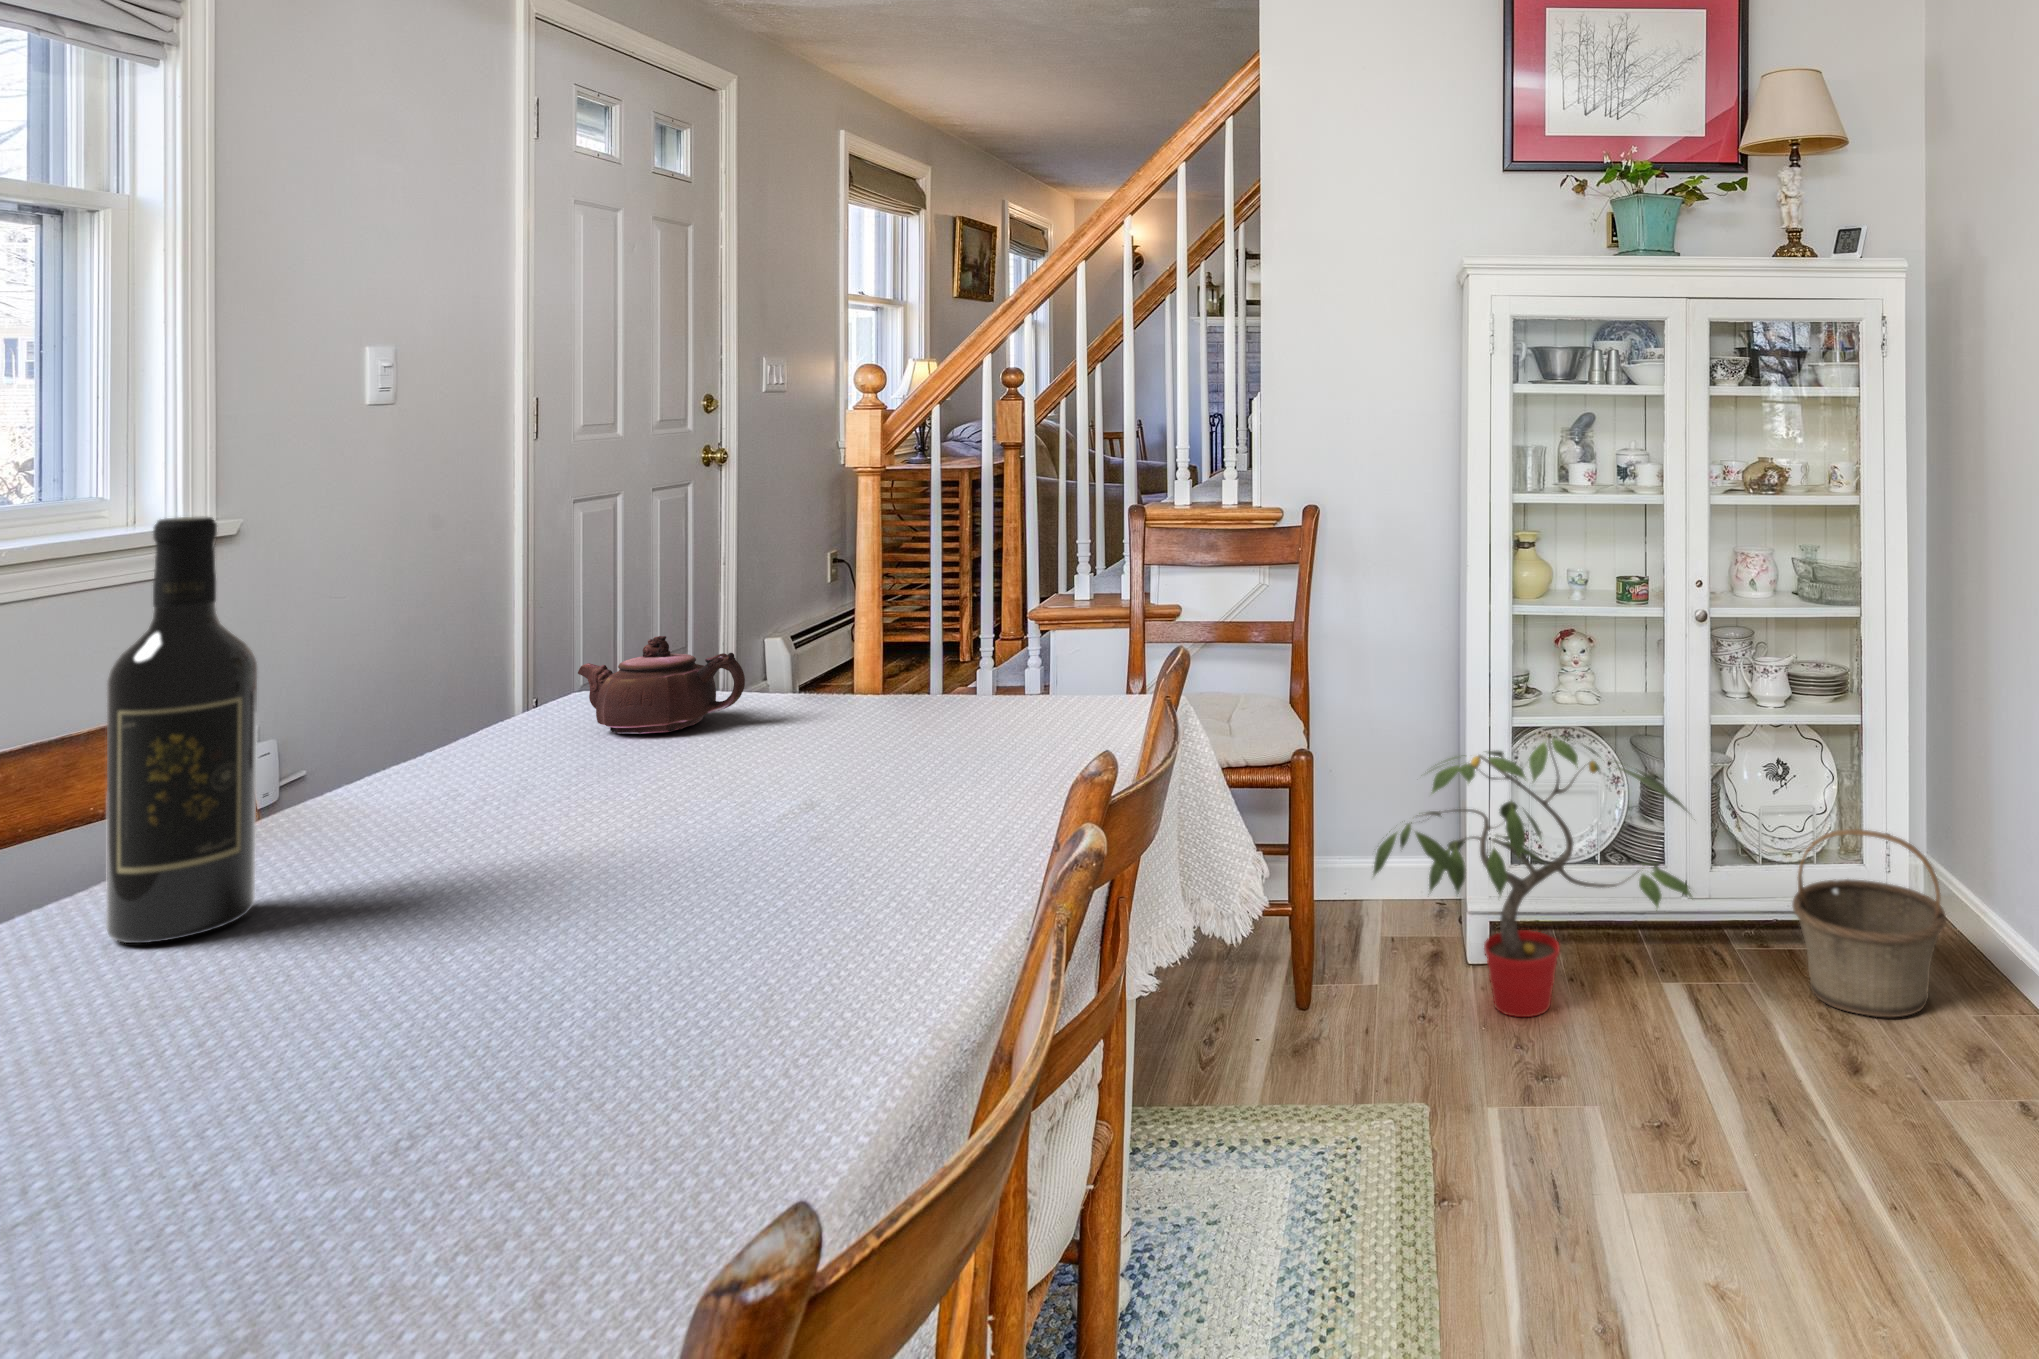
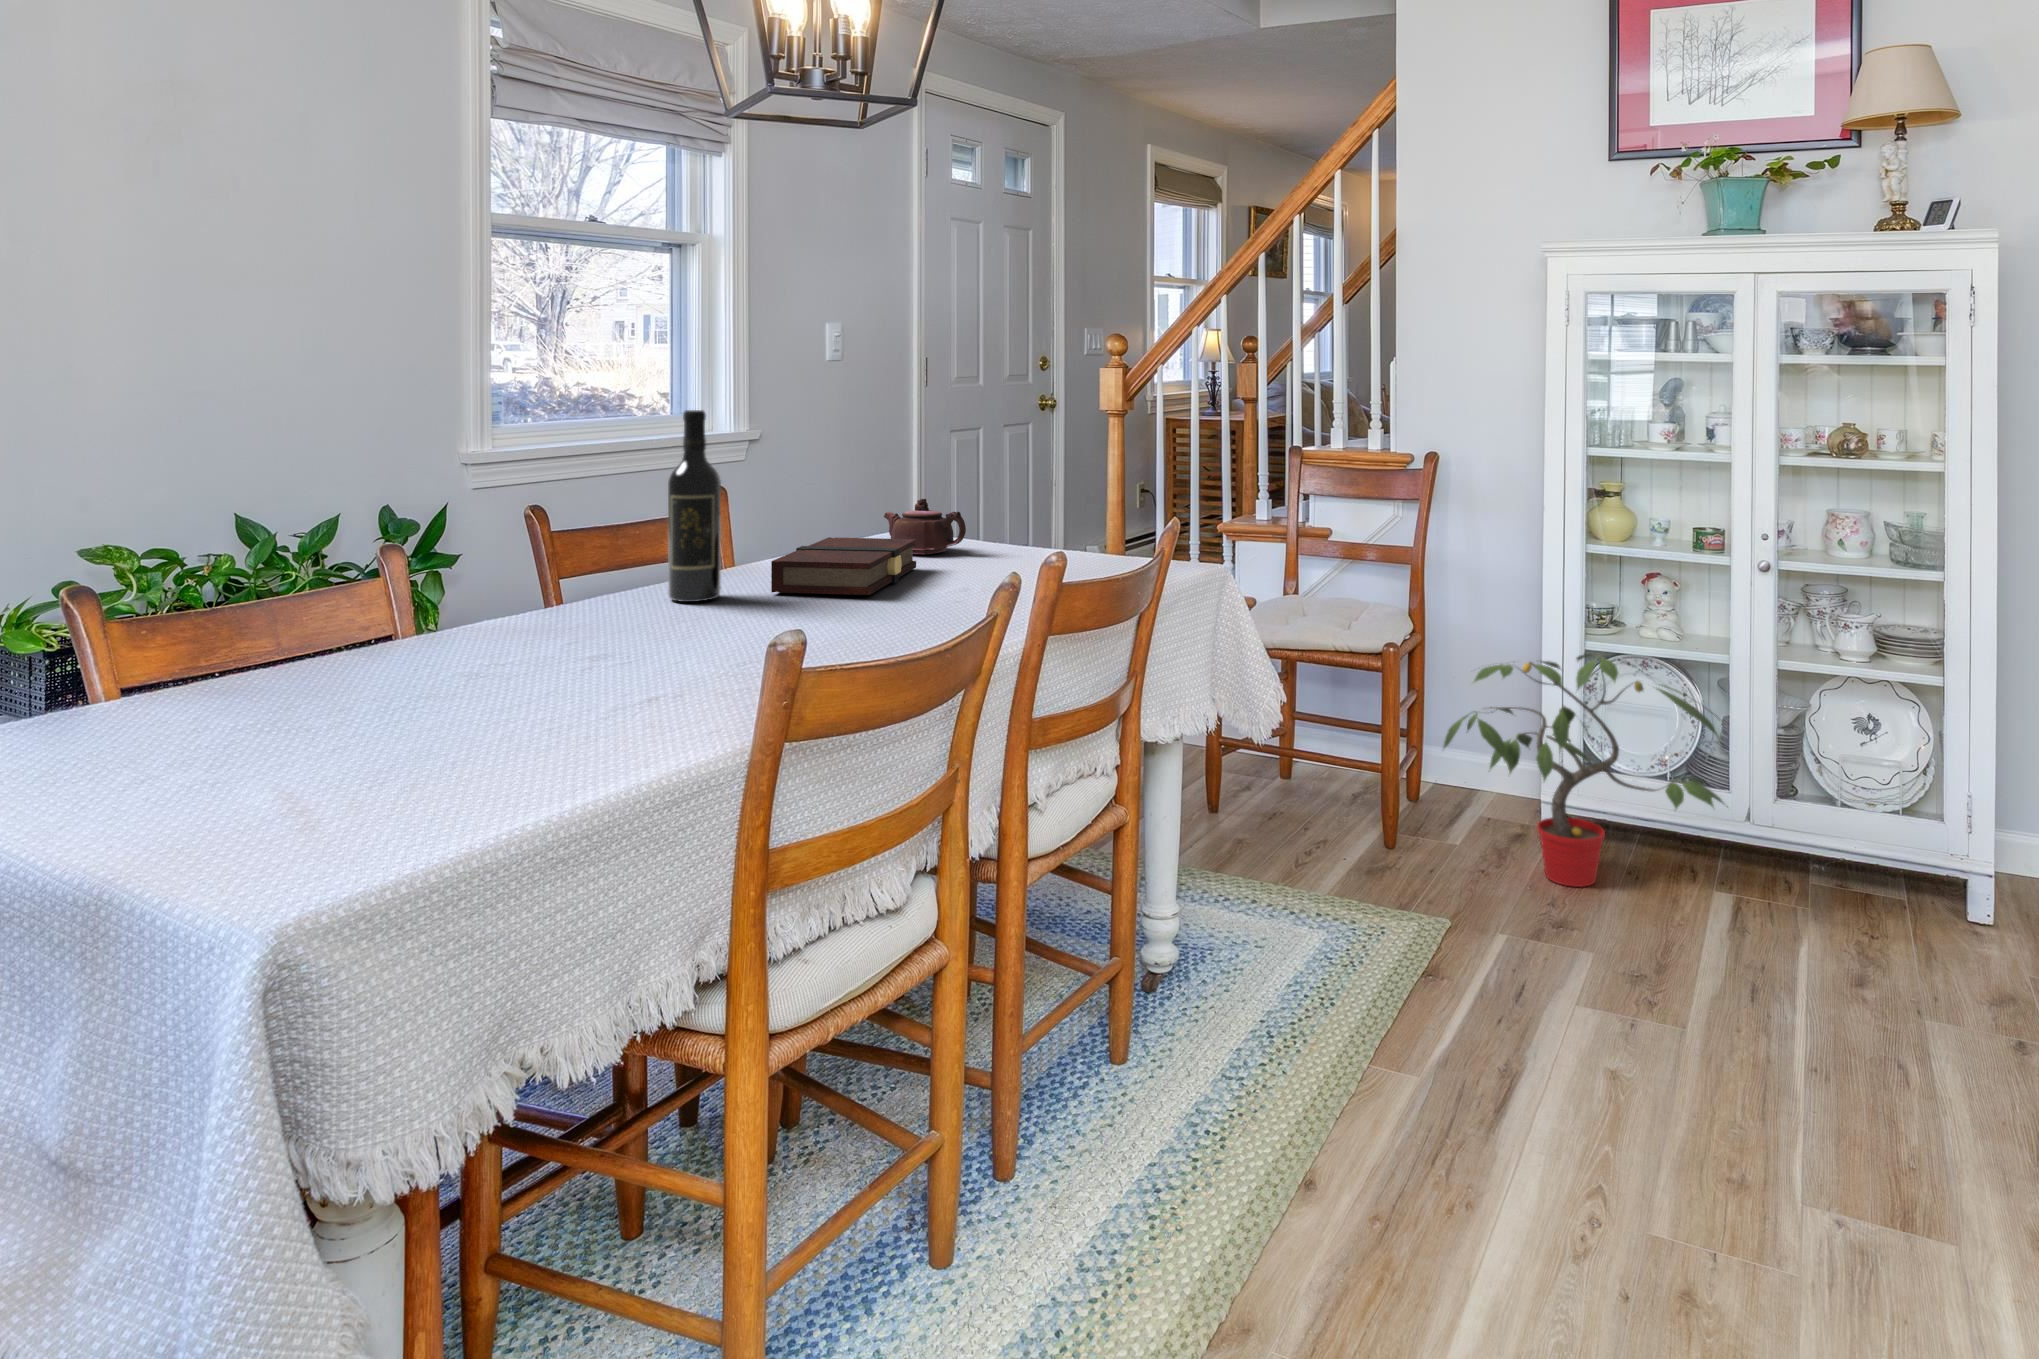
book: none [384,715,672,876] -> present [771,537,916,595]
basket: present [1792,829,1946,1018] -> none [1839,779,2006,958]

